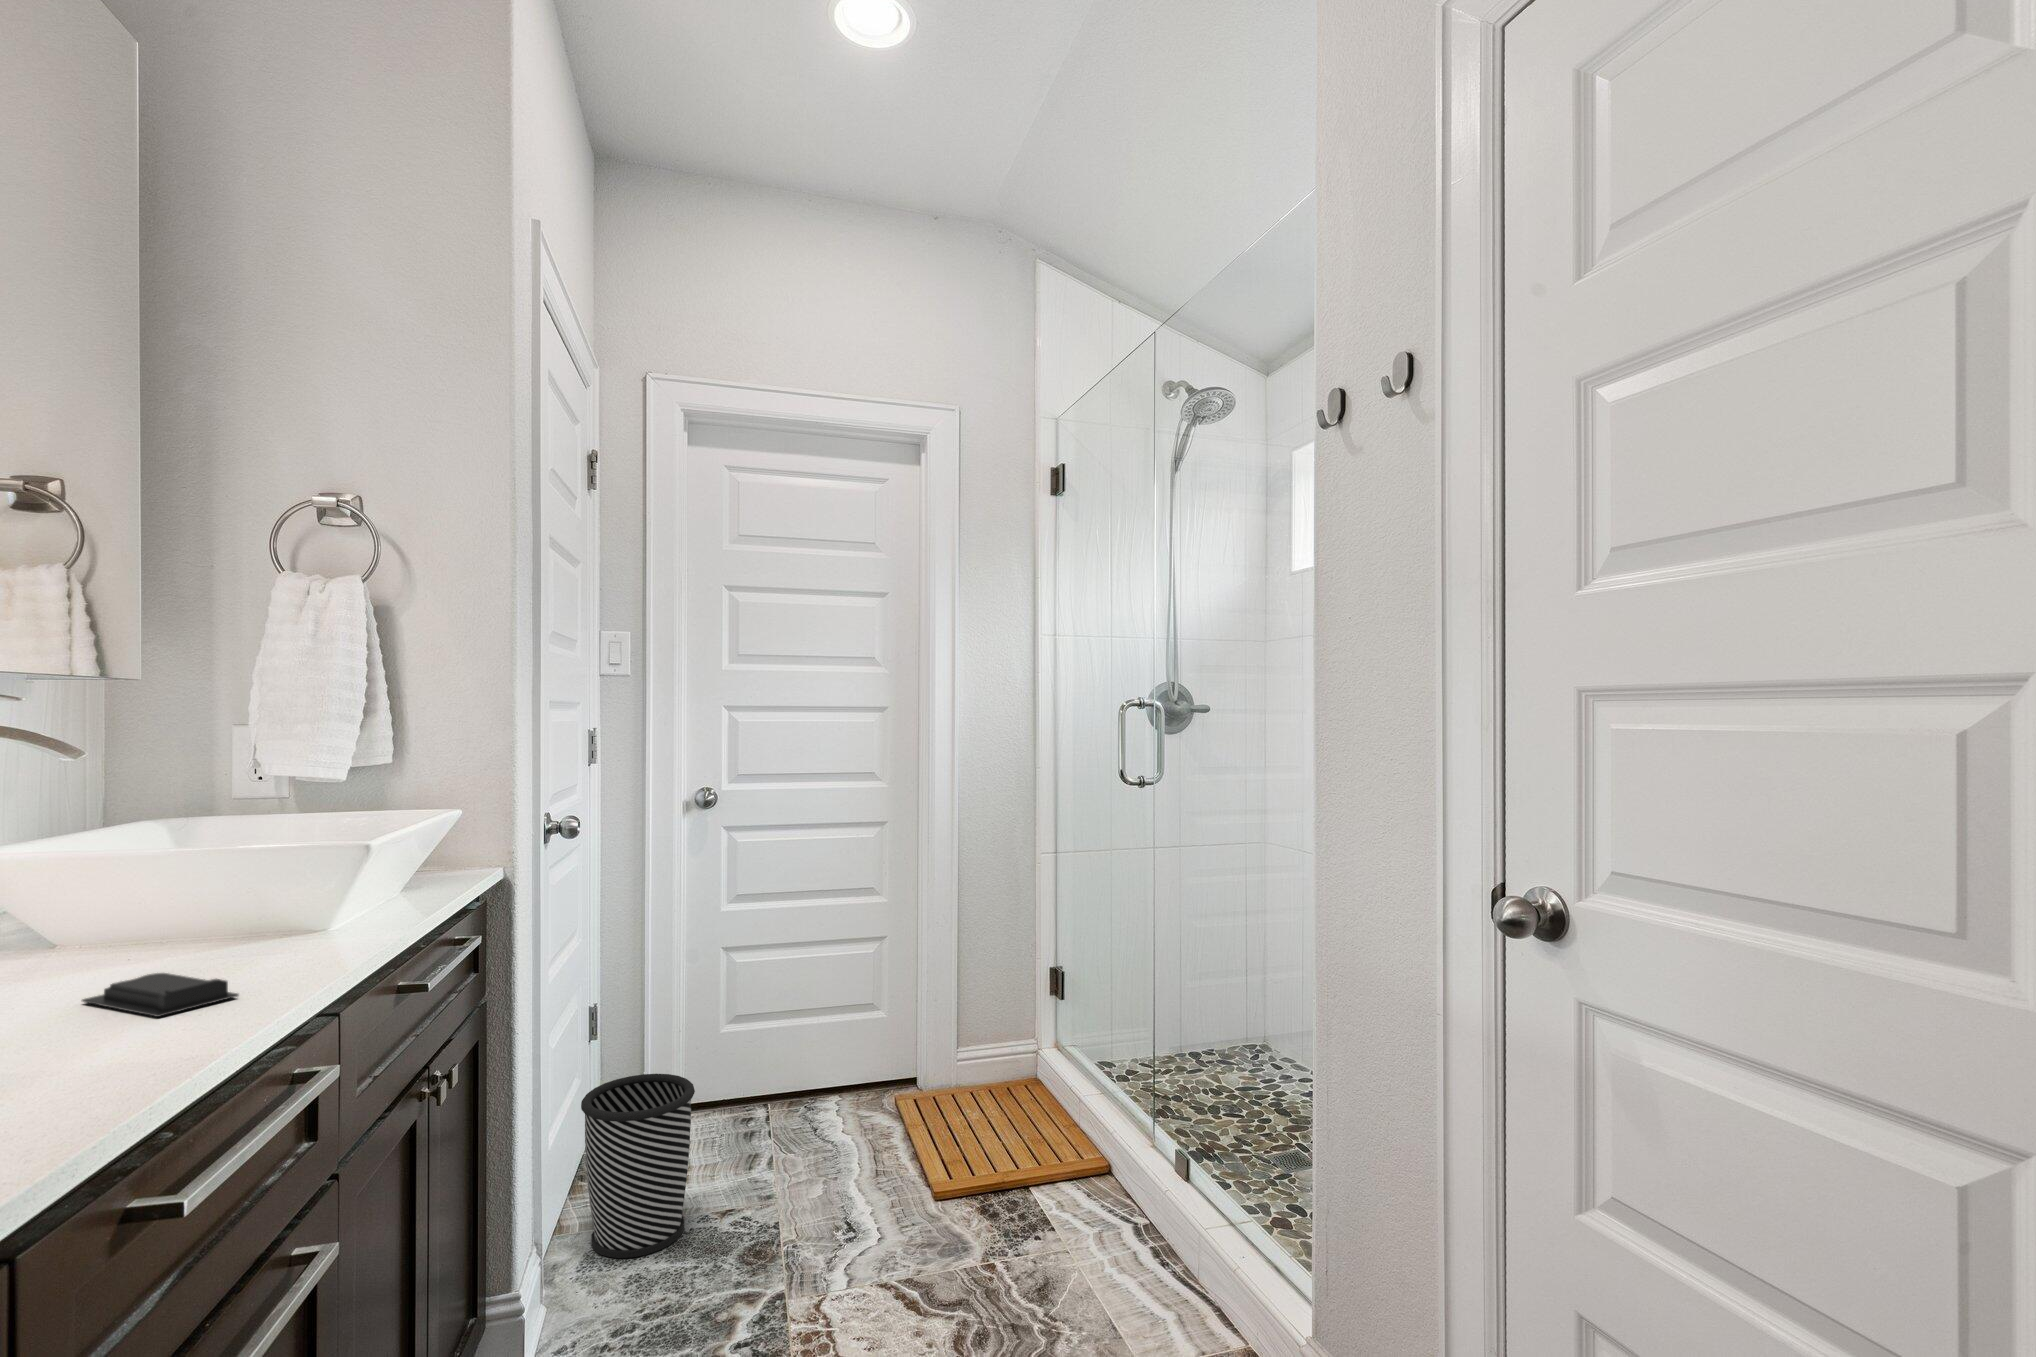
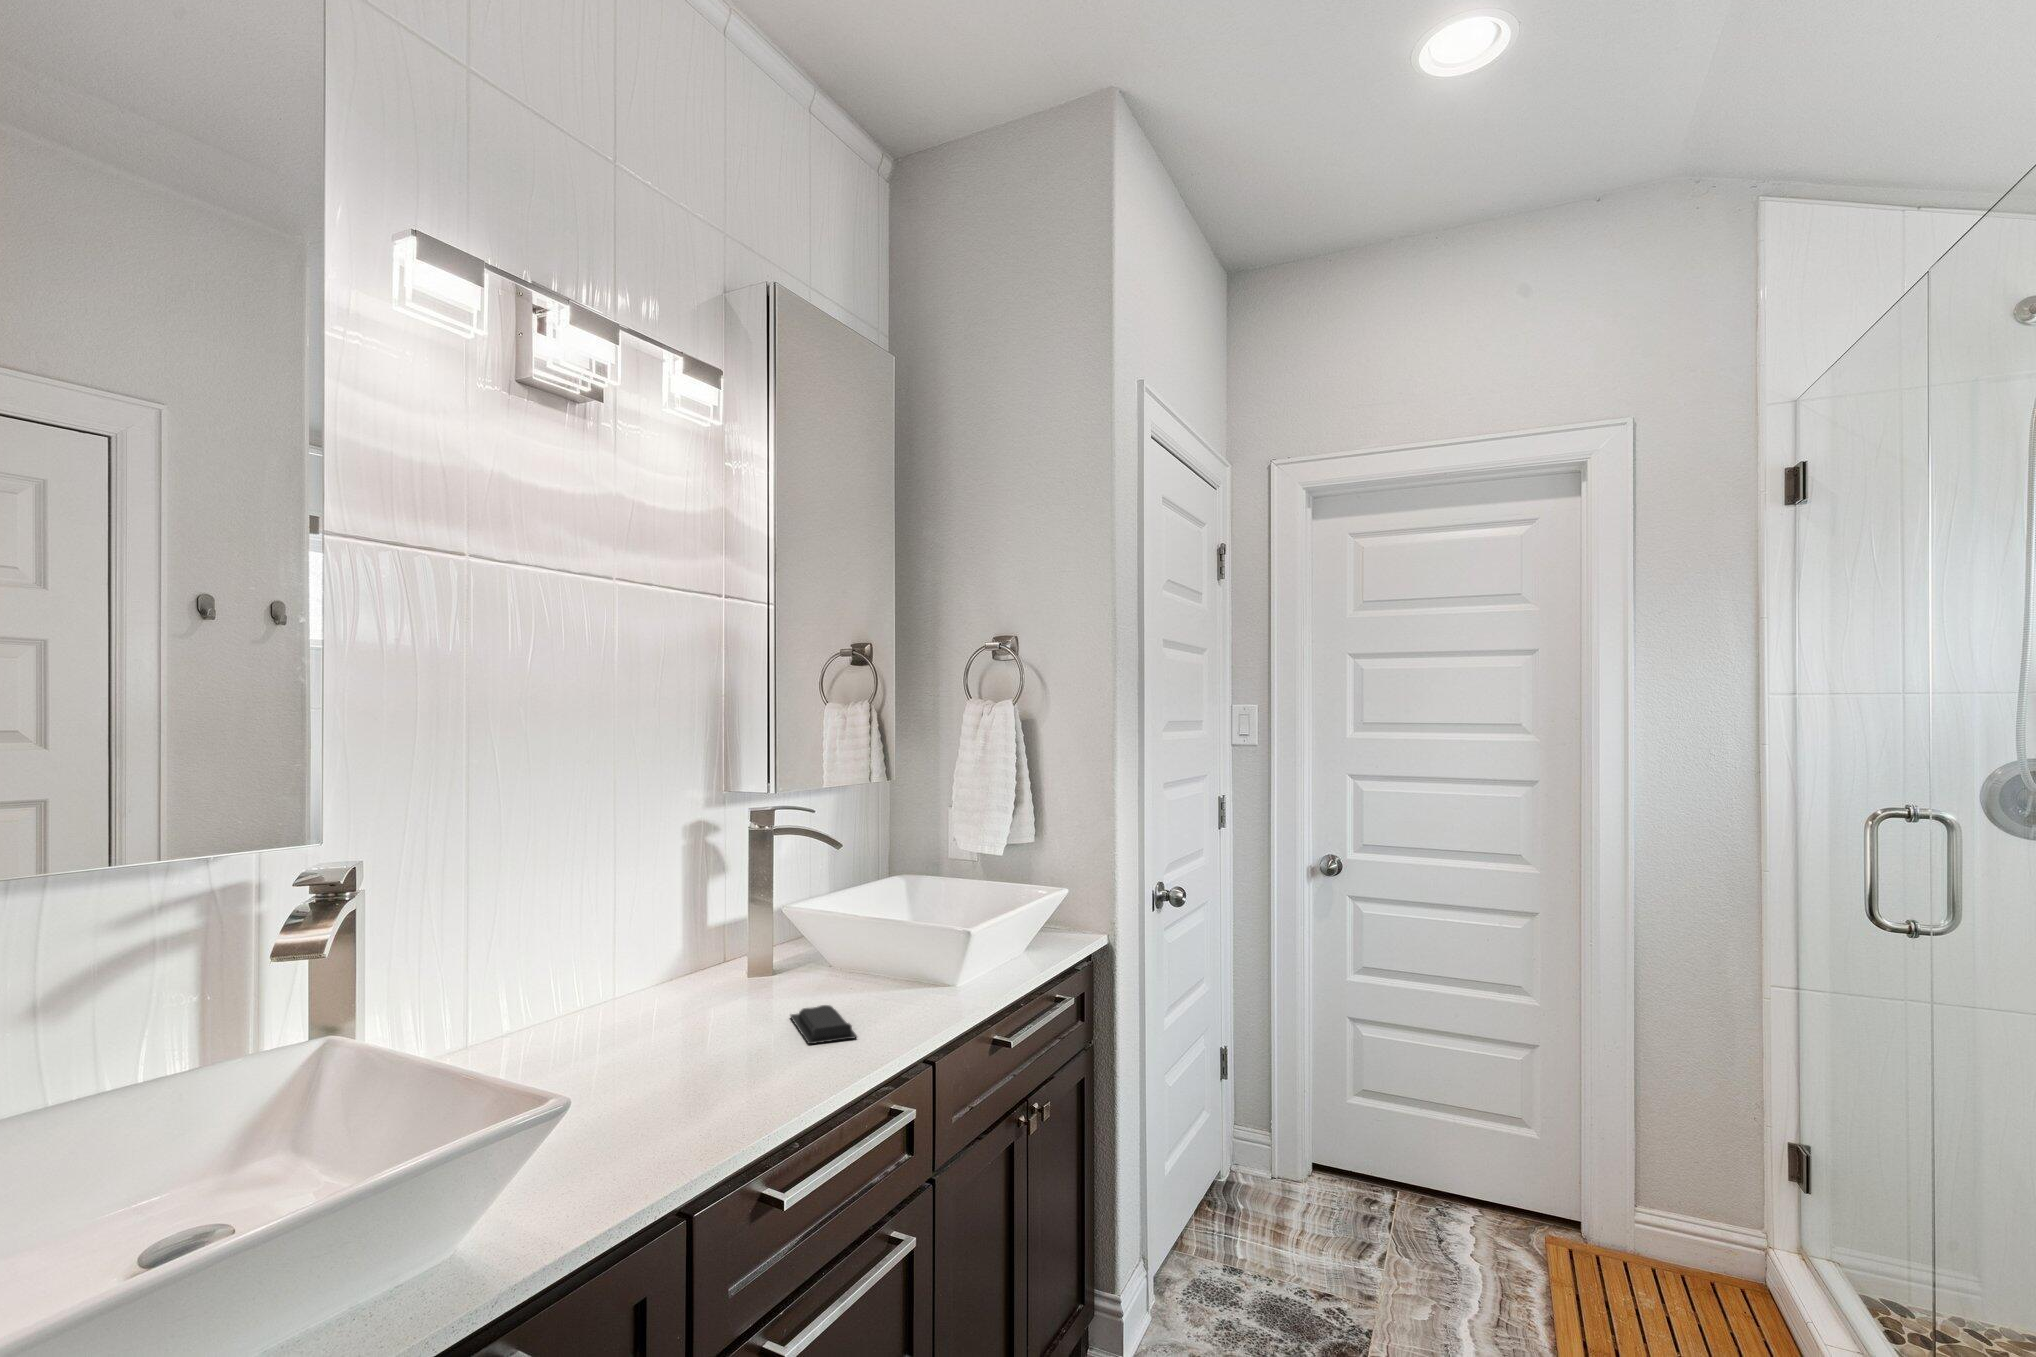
wastebasket: present [581,1074,695,1258] -> none [1194,1129,1294,1307]

